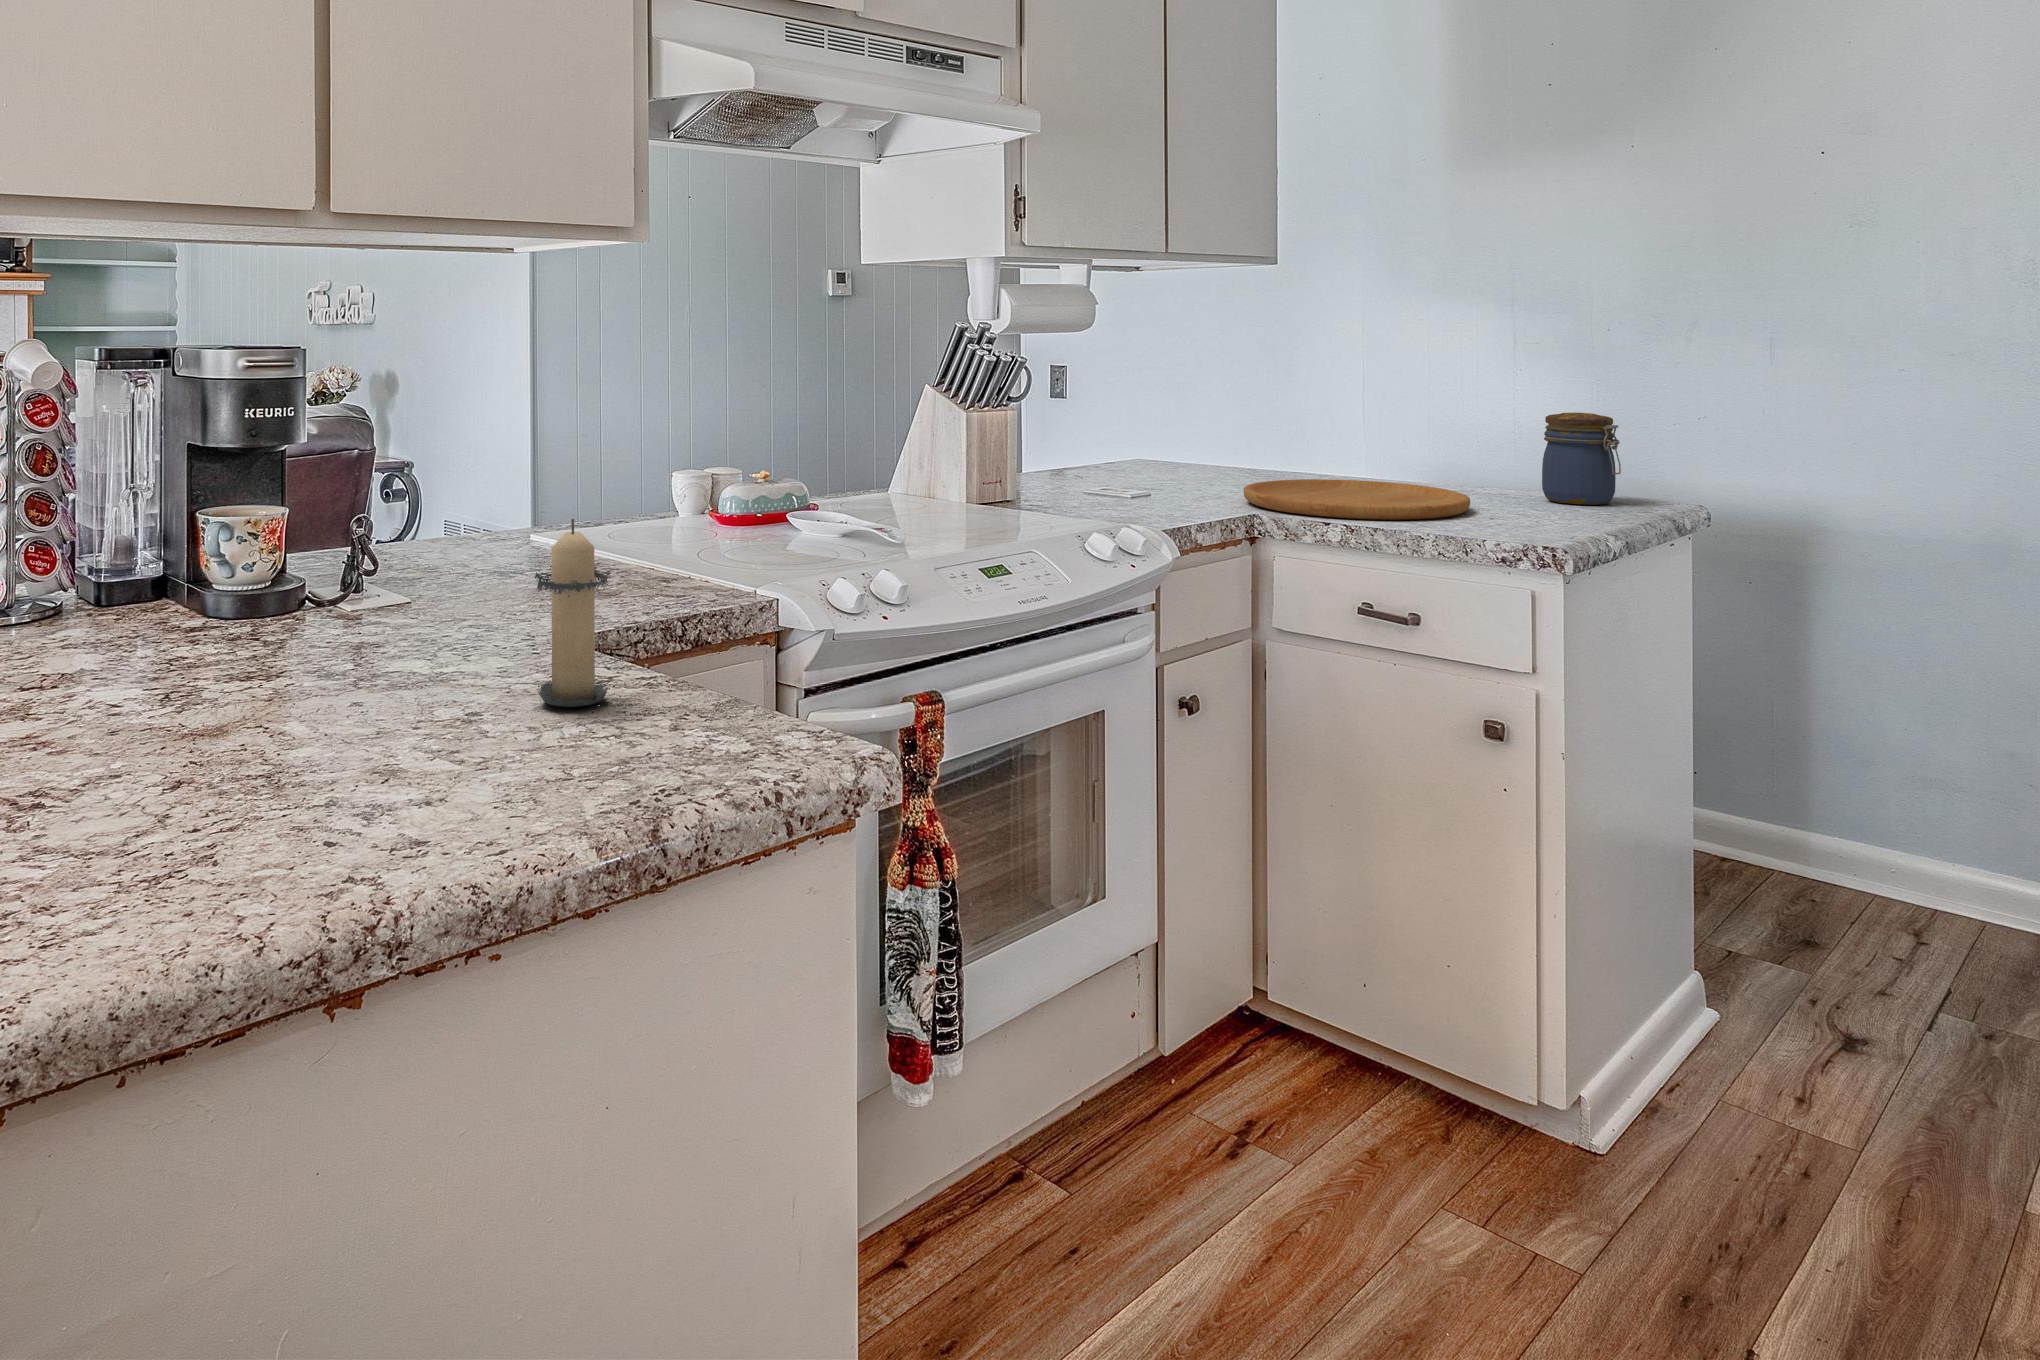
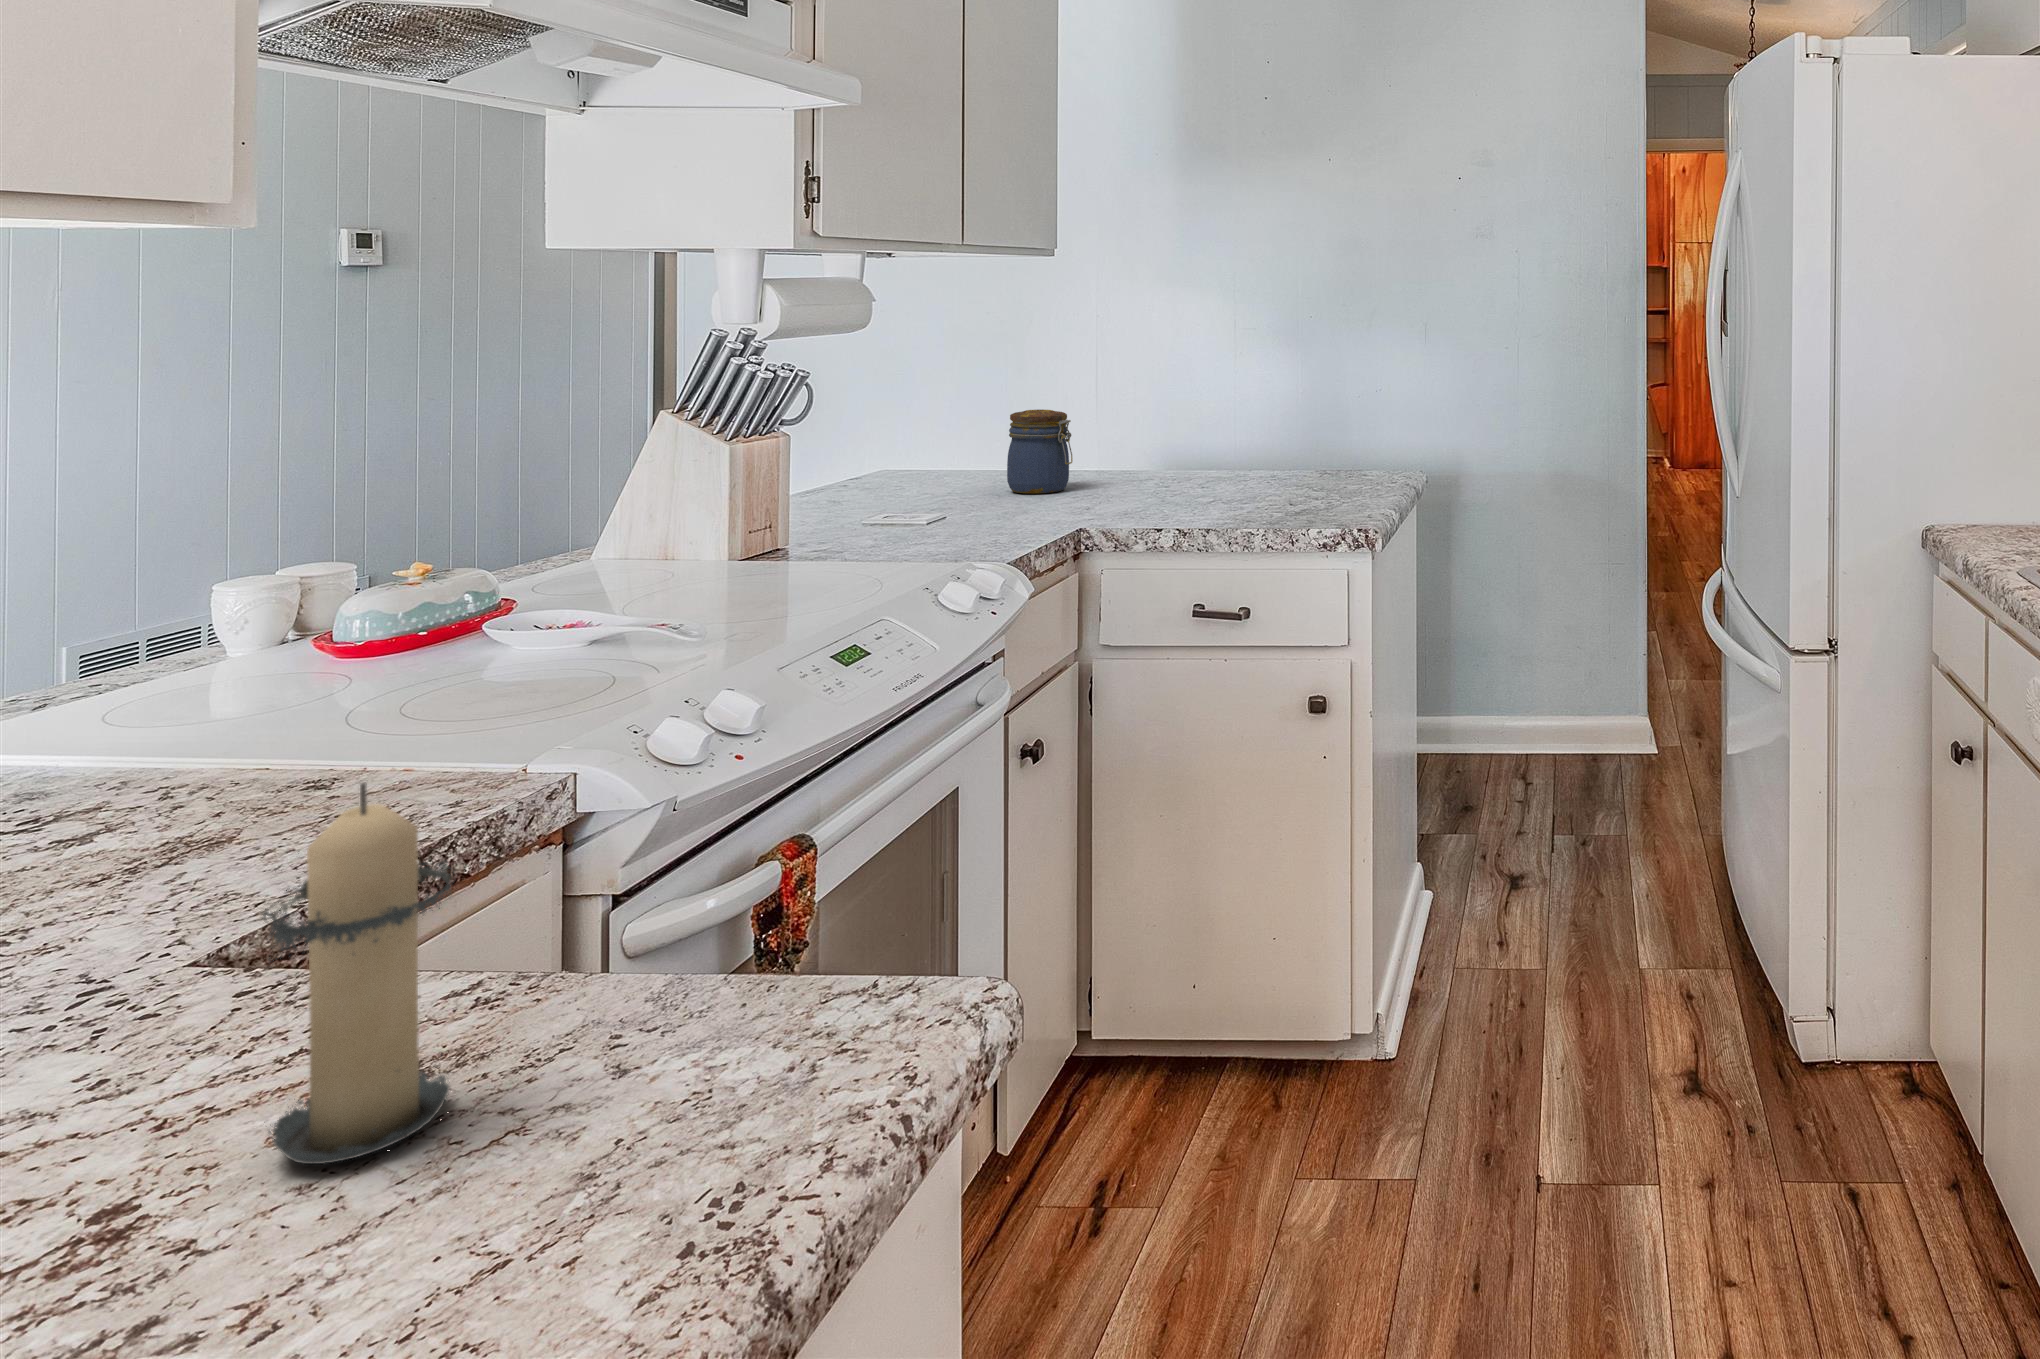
jar: present [1542,413,1621,505] -> present [1007,410,1073,494]
cutting board: present [1244,479,1470,520] -> none [1054,484,1268,528]

